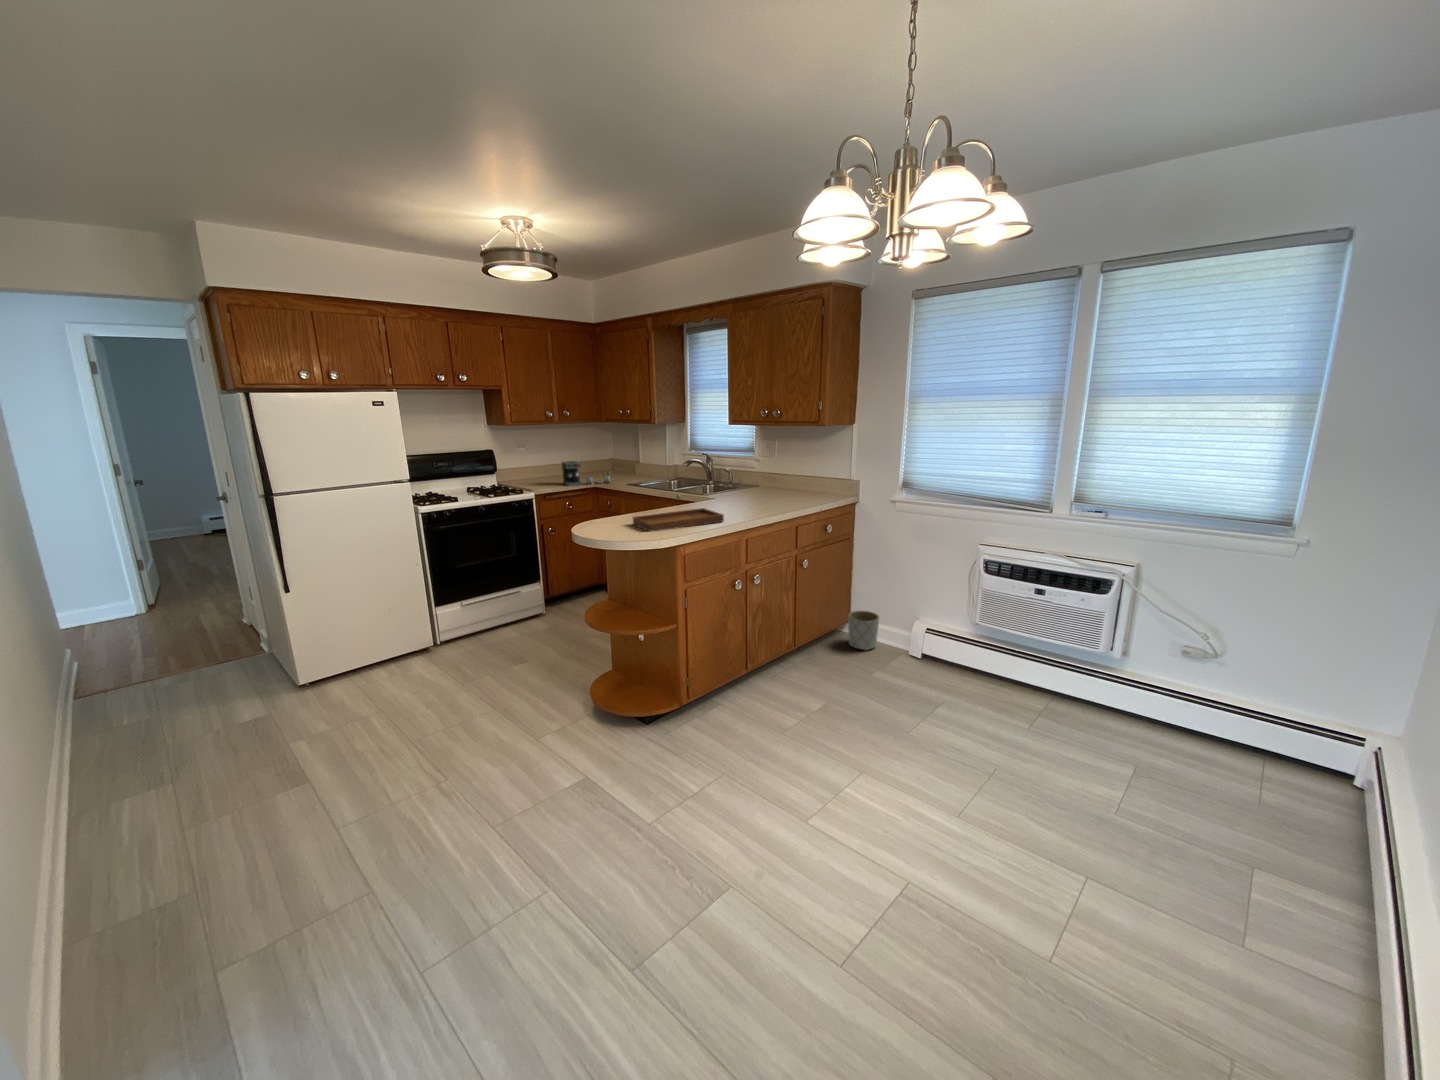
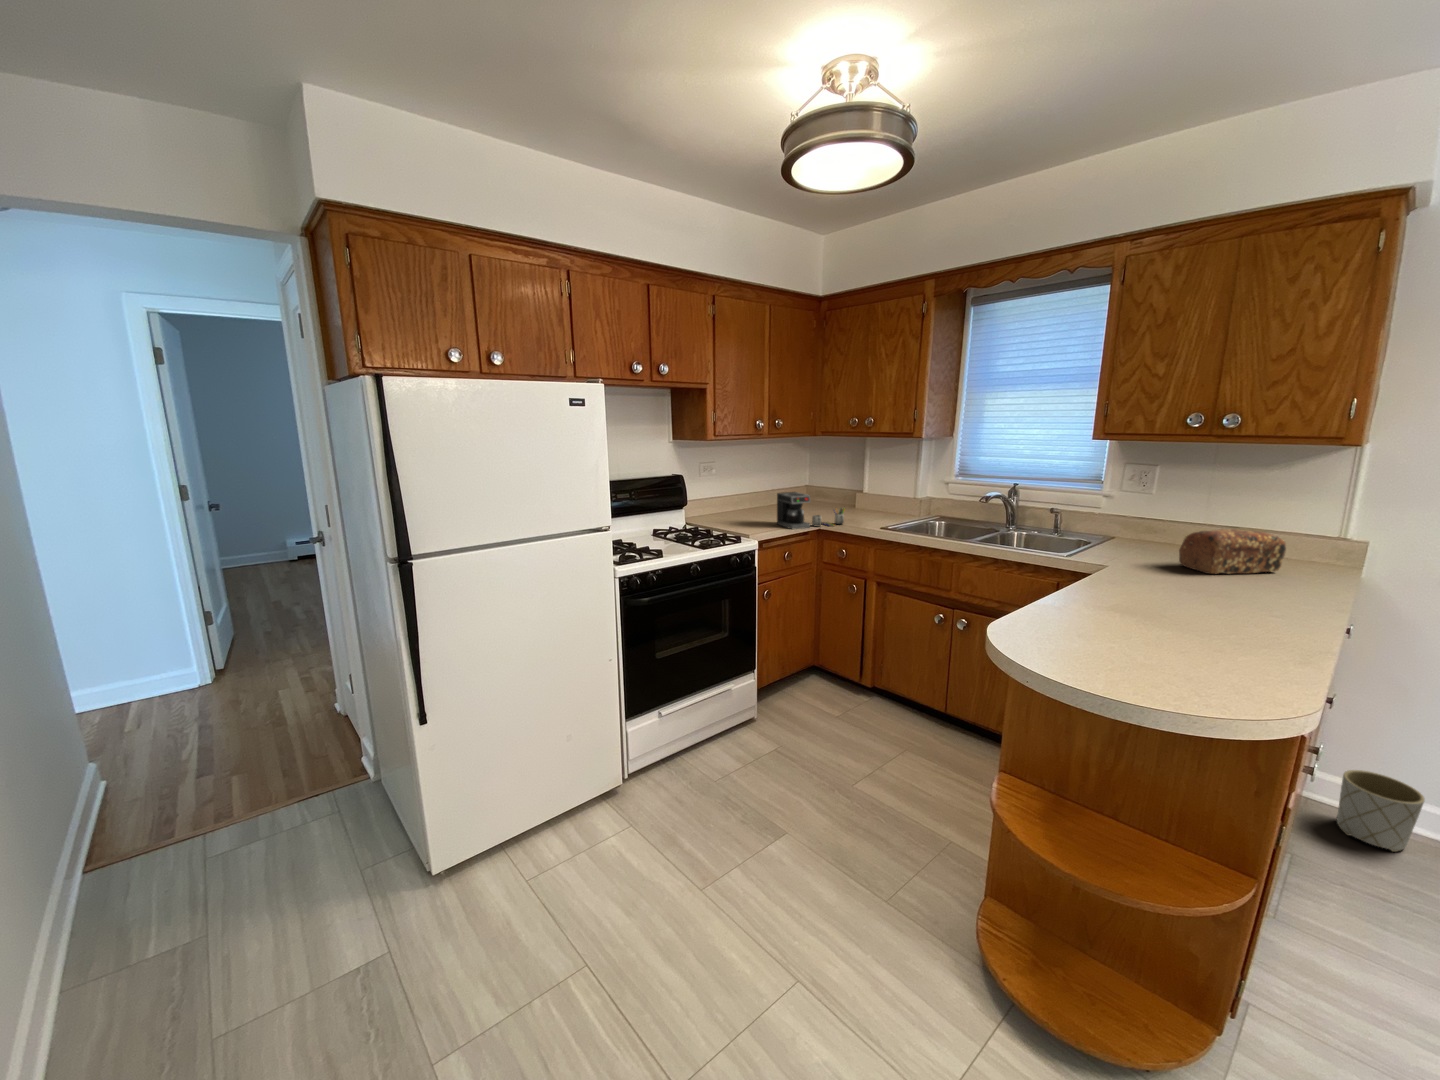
bread loaf: none [763,474,811,500] -> present [1179,529,1286,574]
tray: present [633,495,724,531] -> none [1111,587,1306,681]

